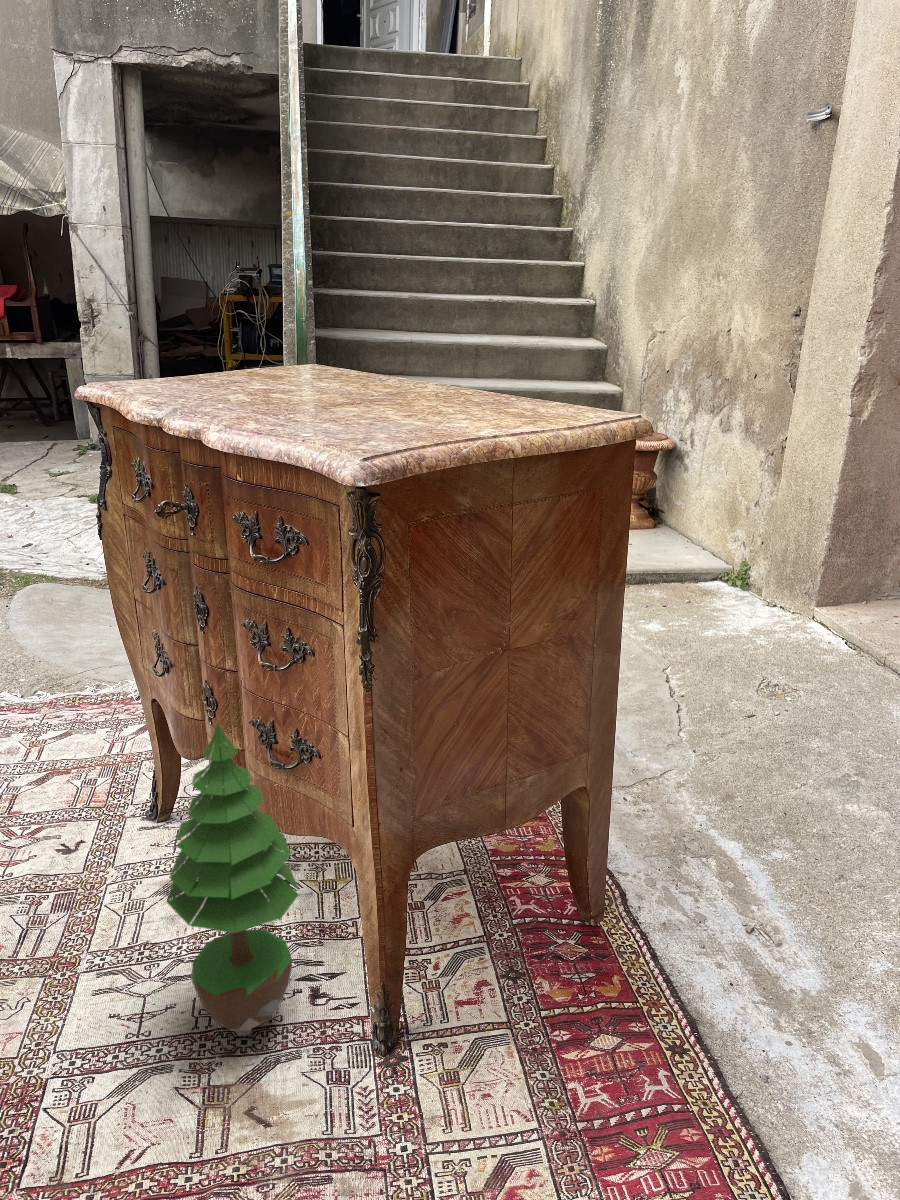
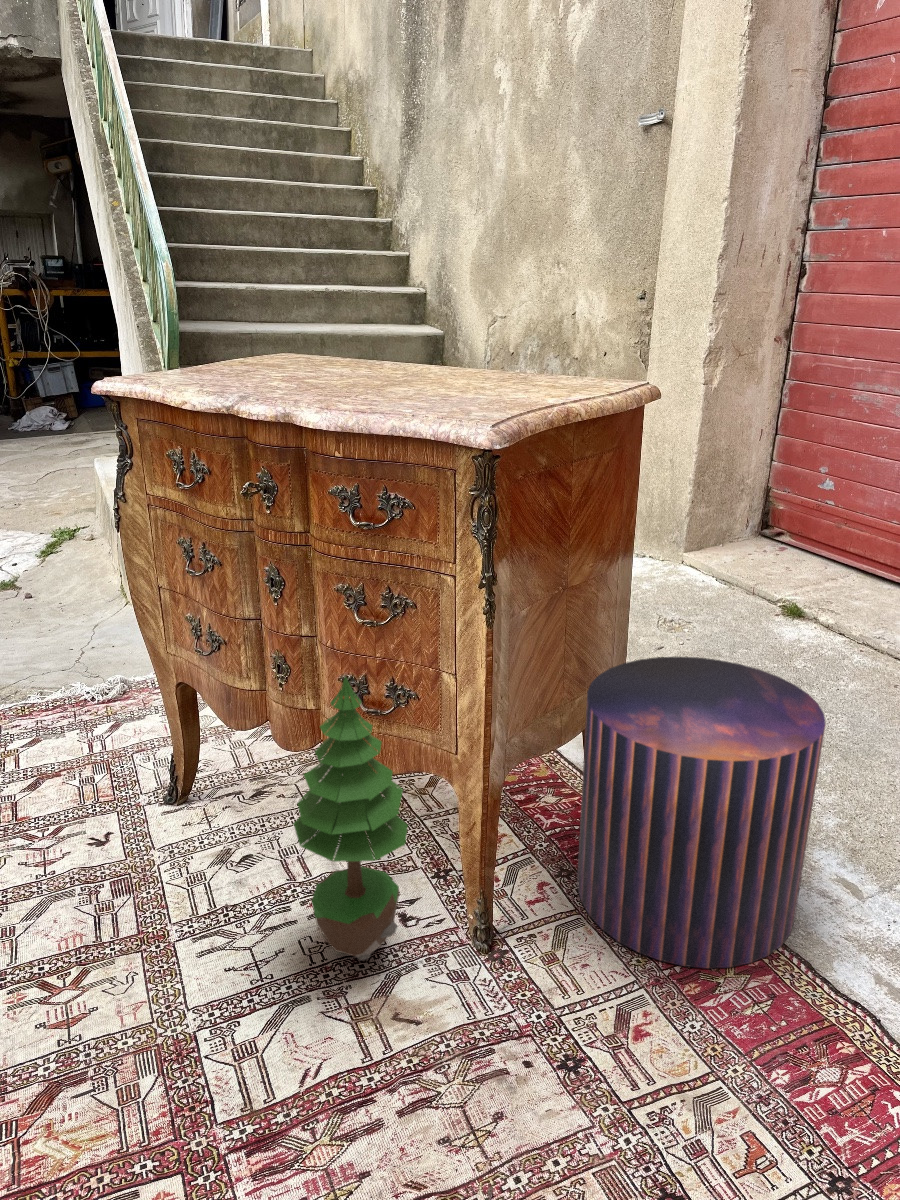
pouf: none [517,734,815,1137] -> present [577,657,825,968]

